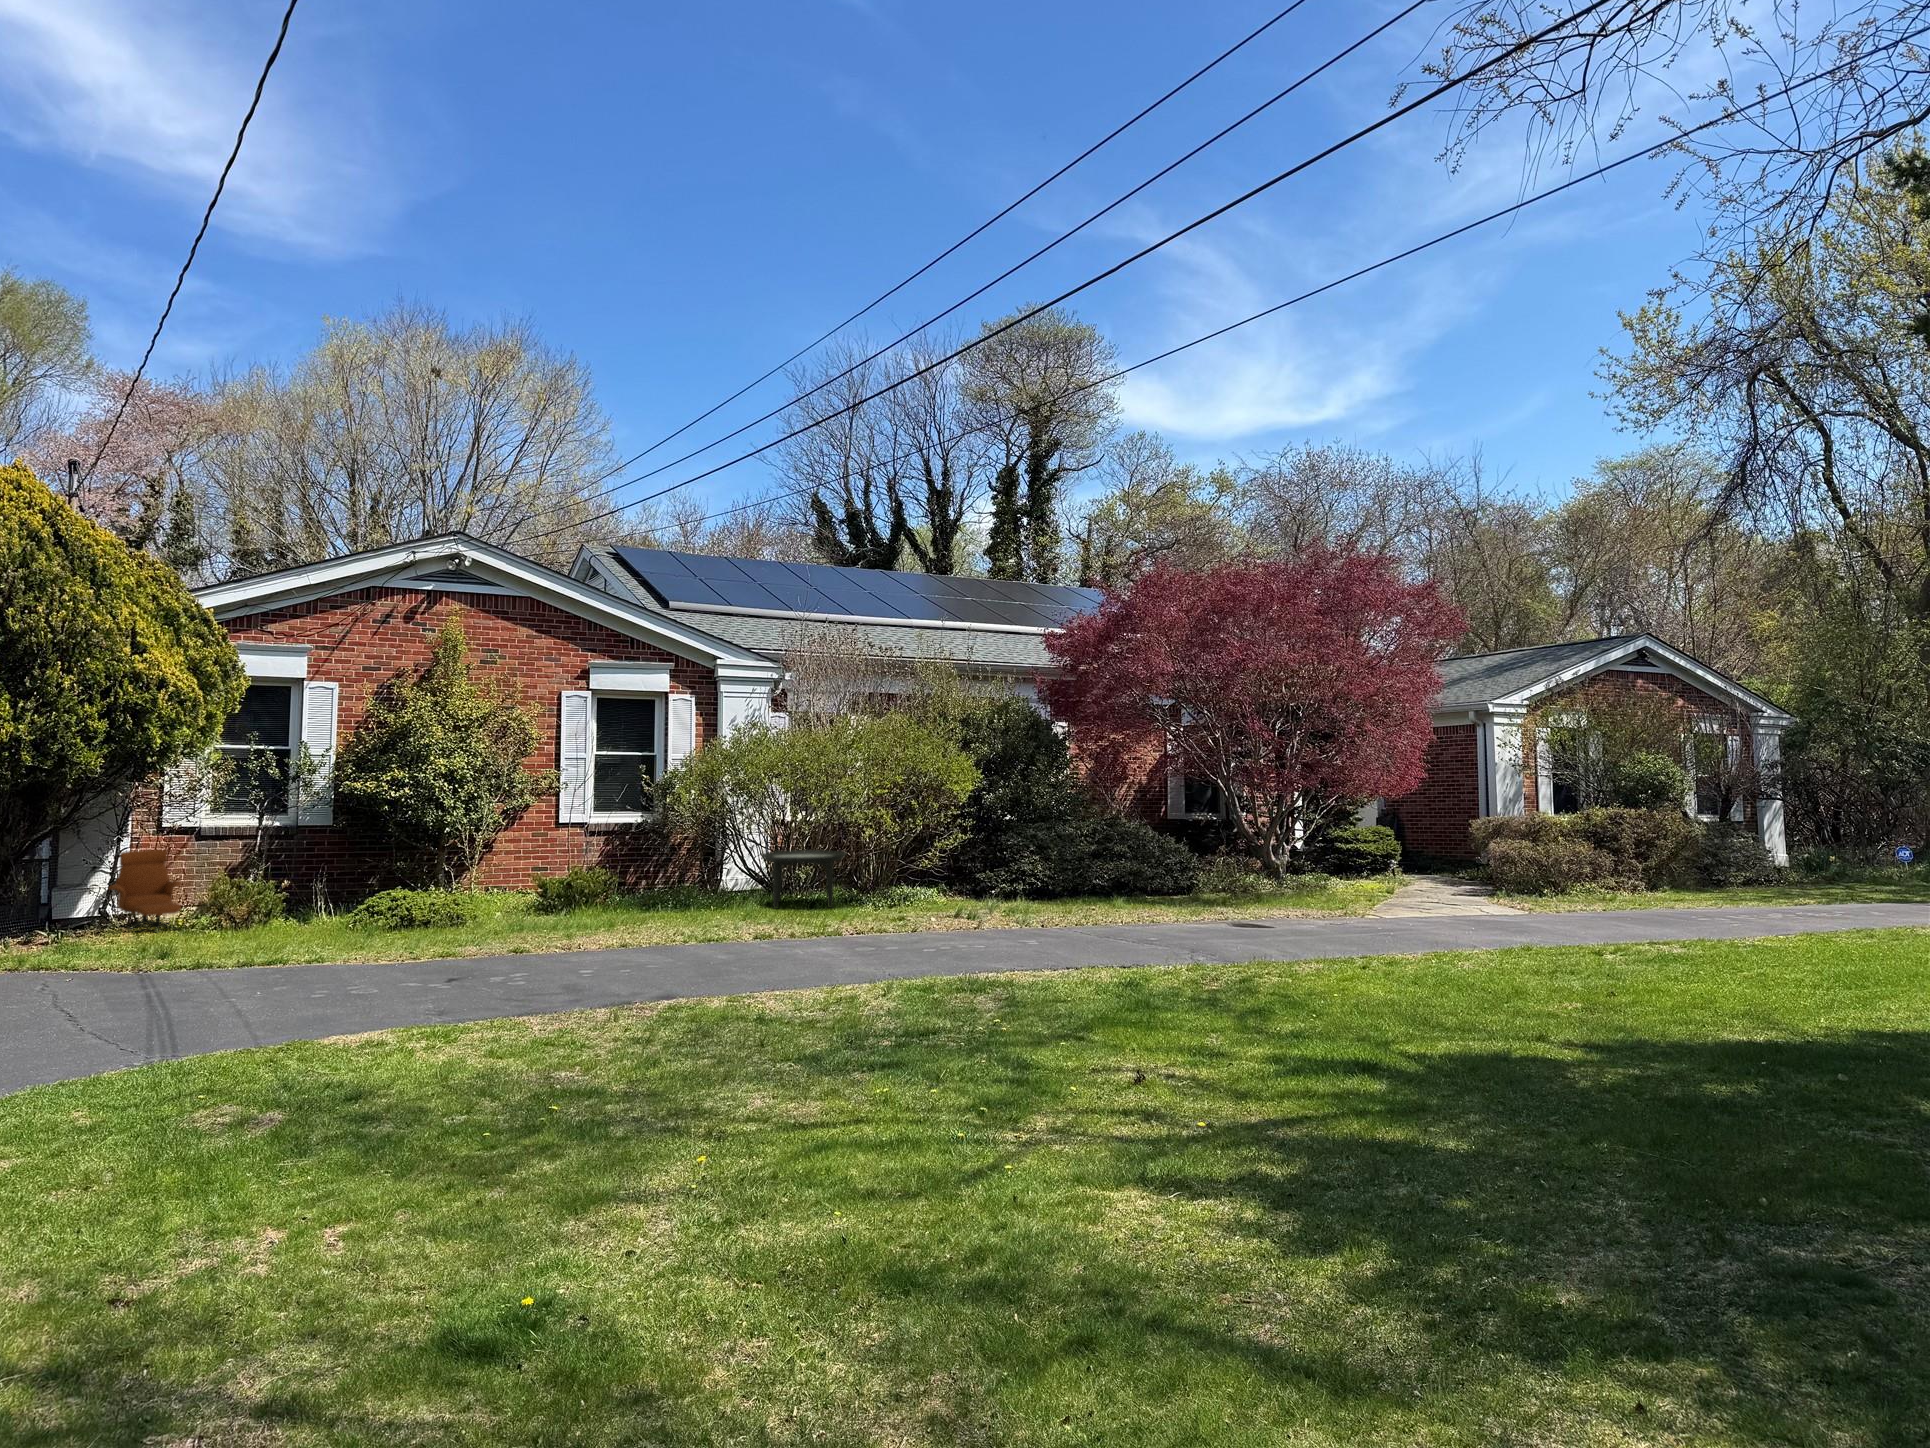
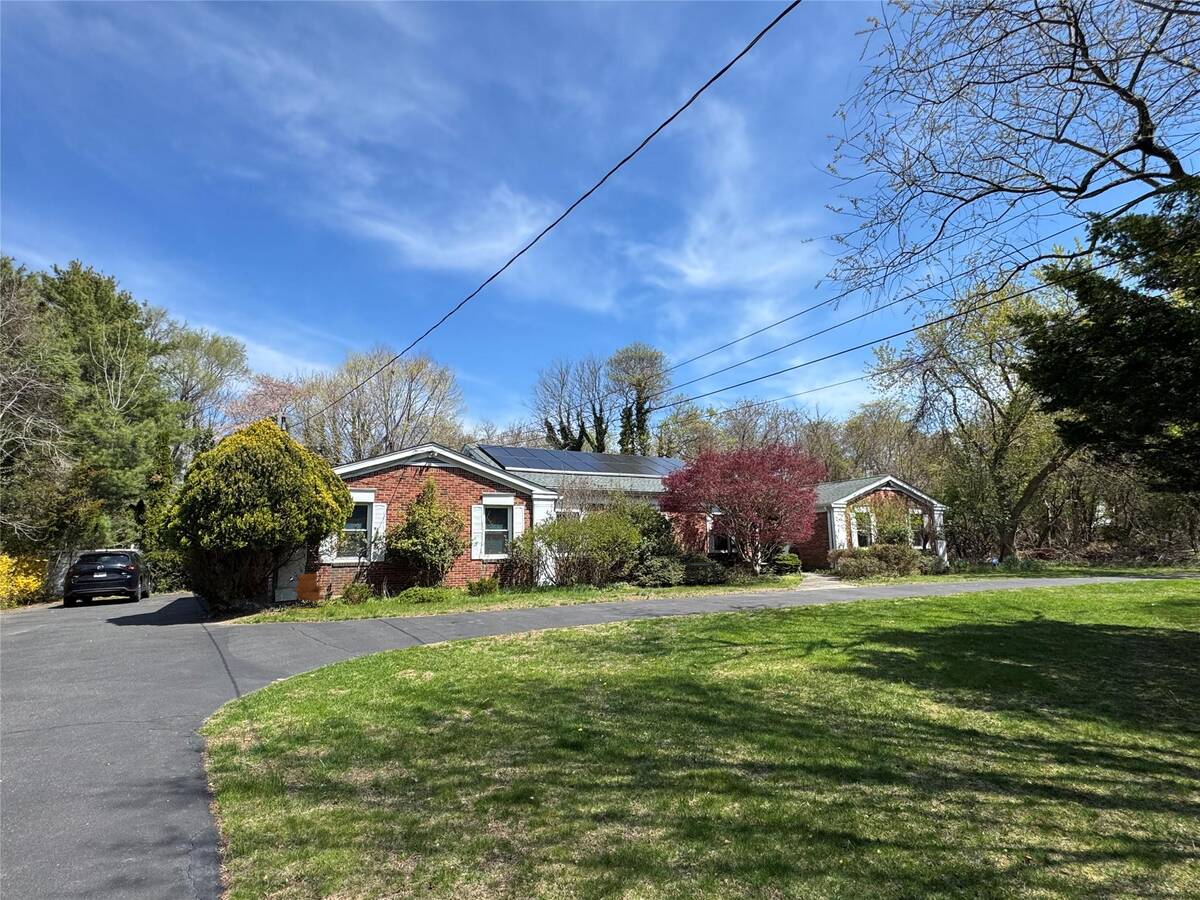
round table: present [761,850,847,909] -> present [685,562,716,584]

